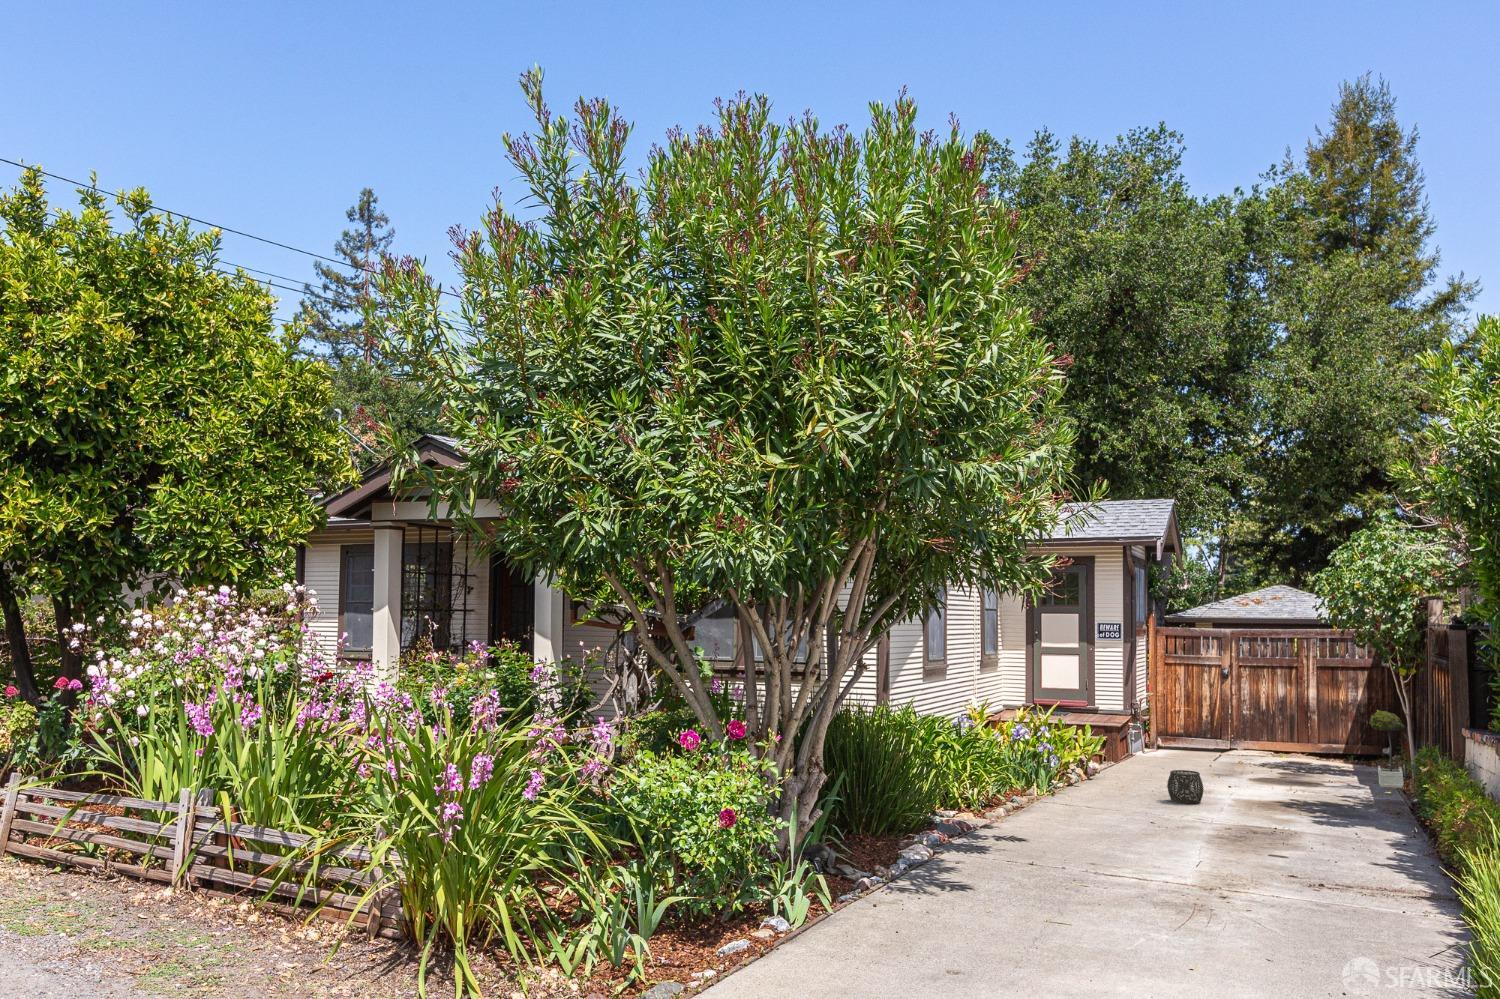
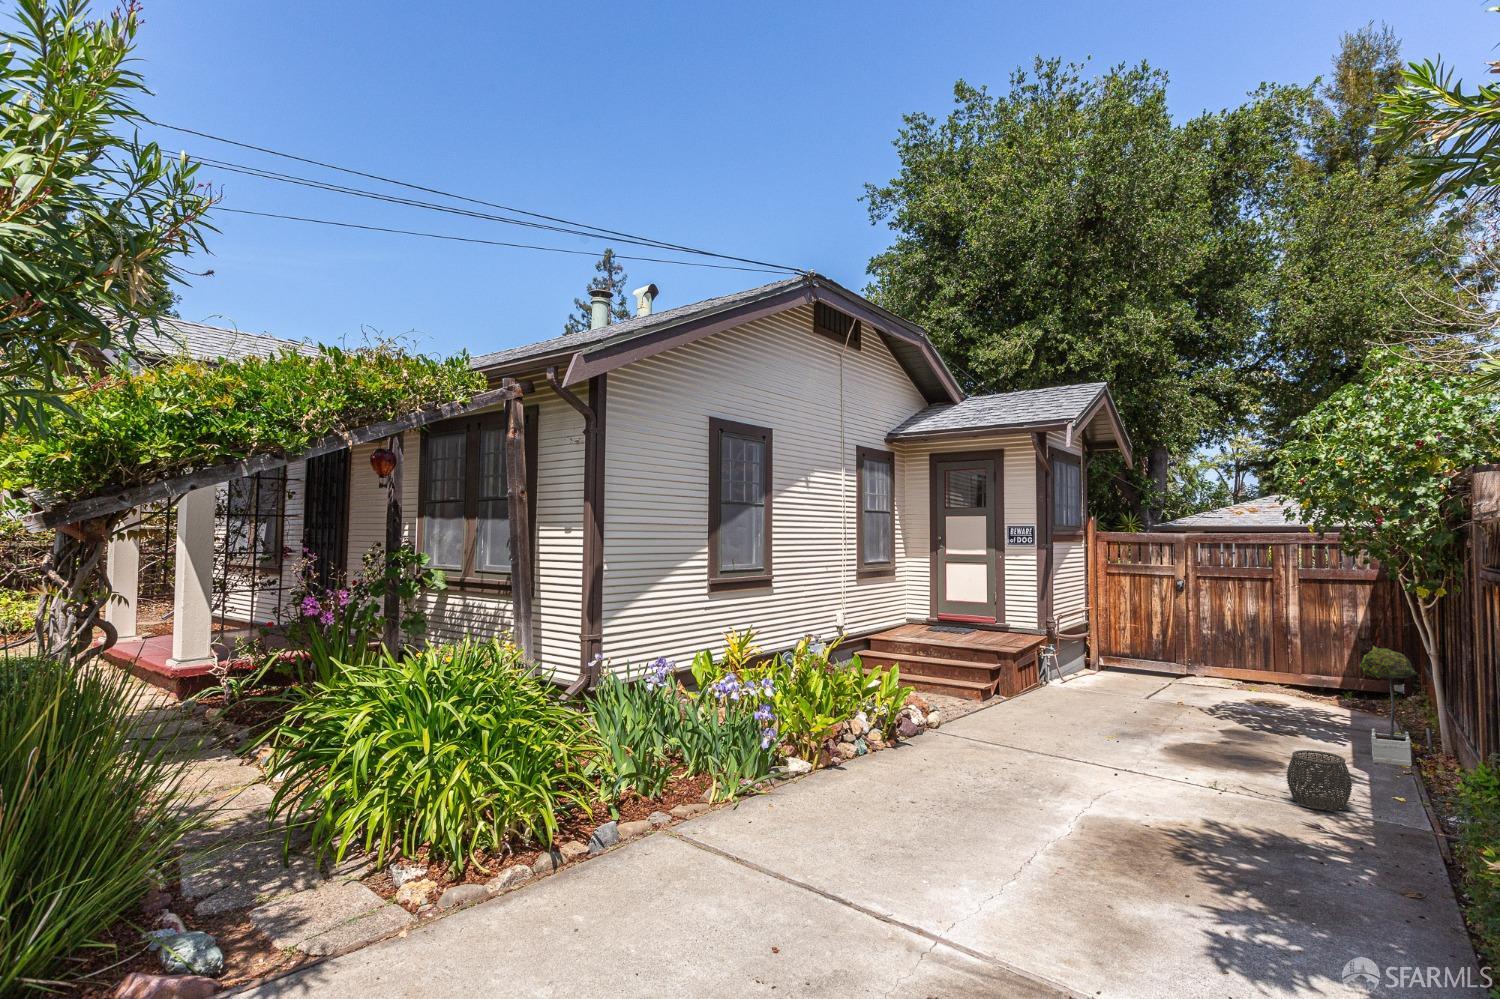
woven basket: present [1167,770,1204,804] -> present [1286,750,1352,810]

